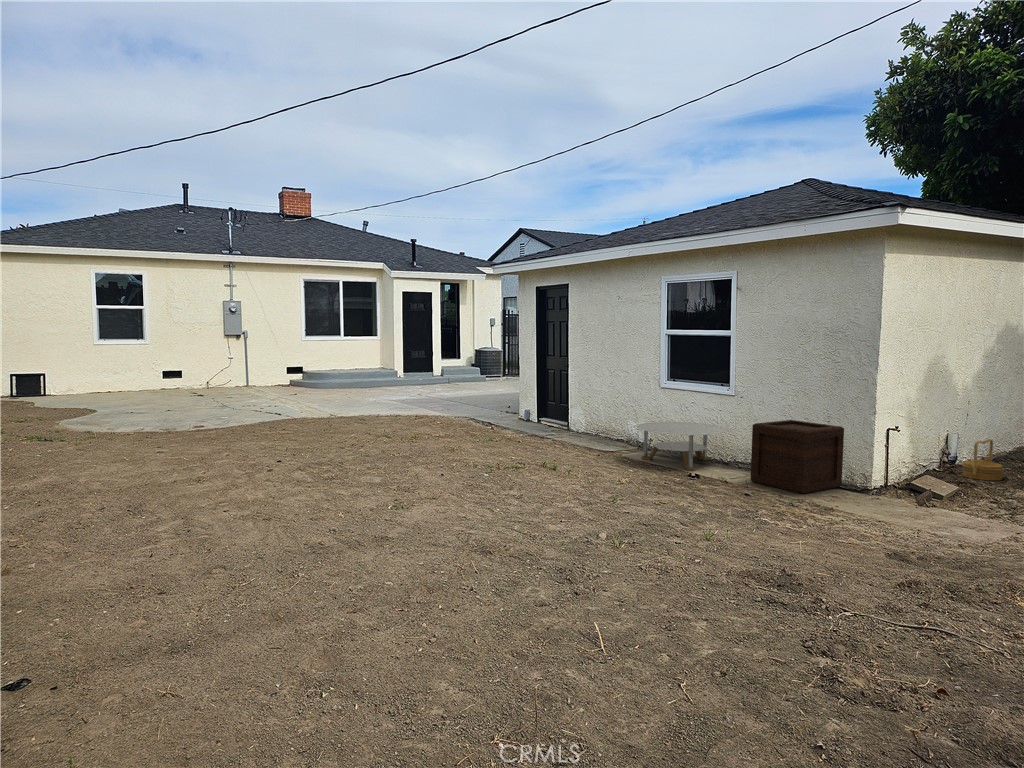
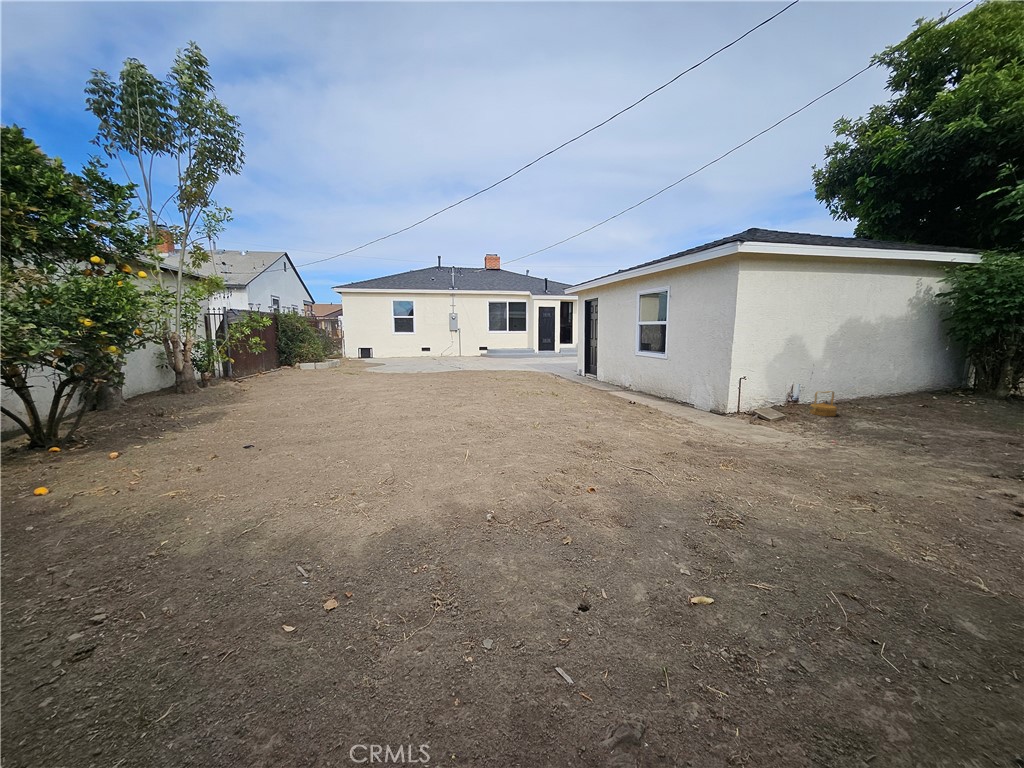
wooden crate: present [751,420,844,494] -> none [660,373,715,413]
round table: present [637,422,726,471] -> none [611,375,661,400]

